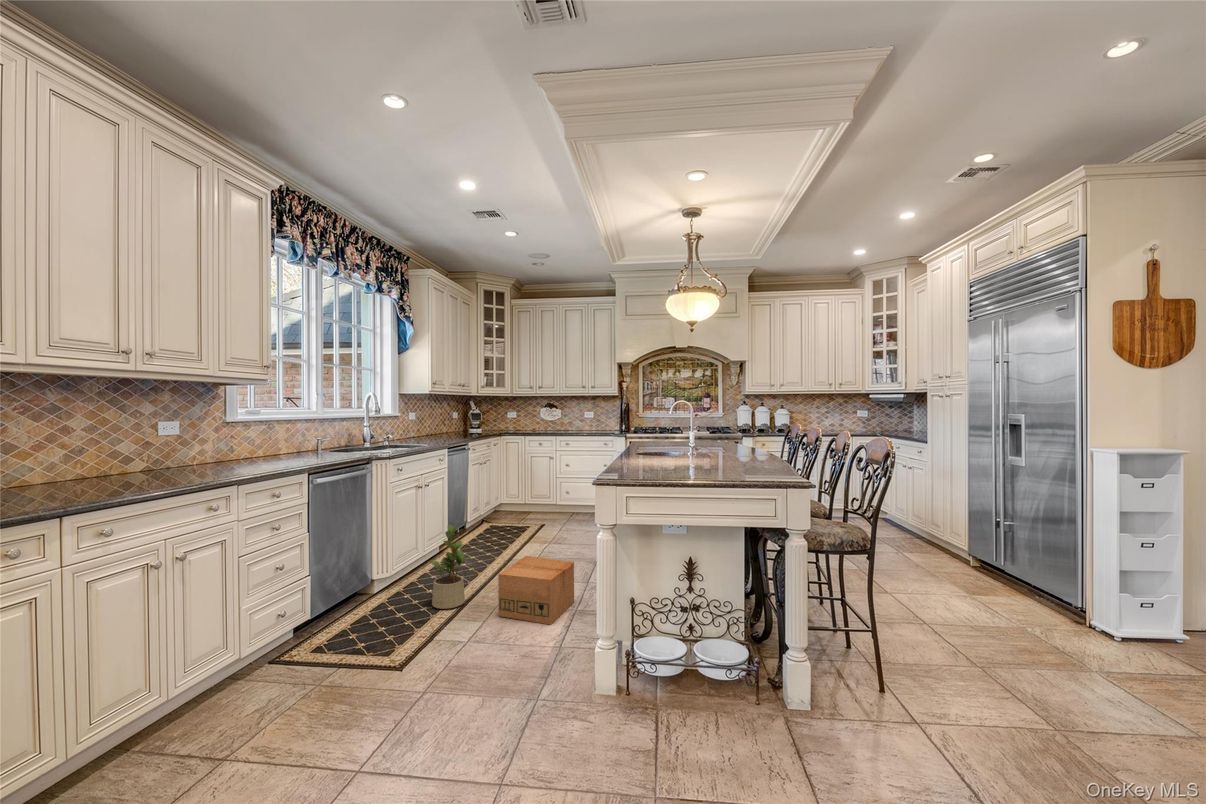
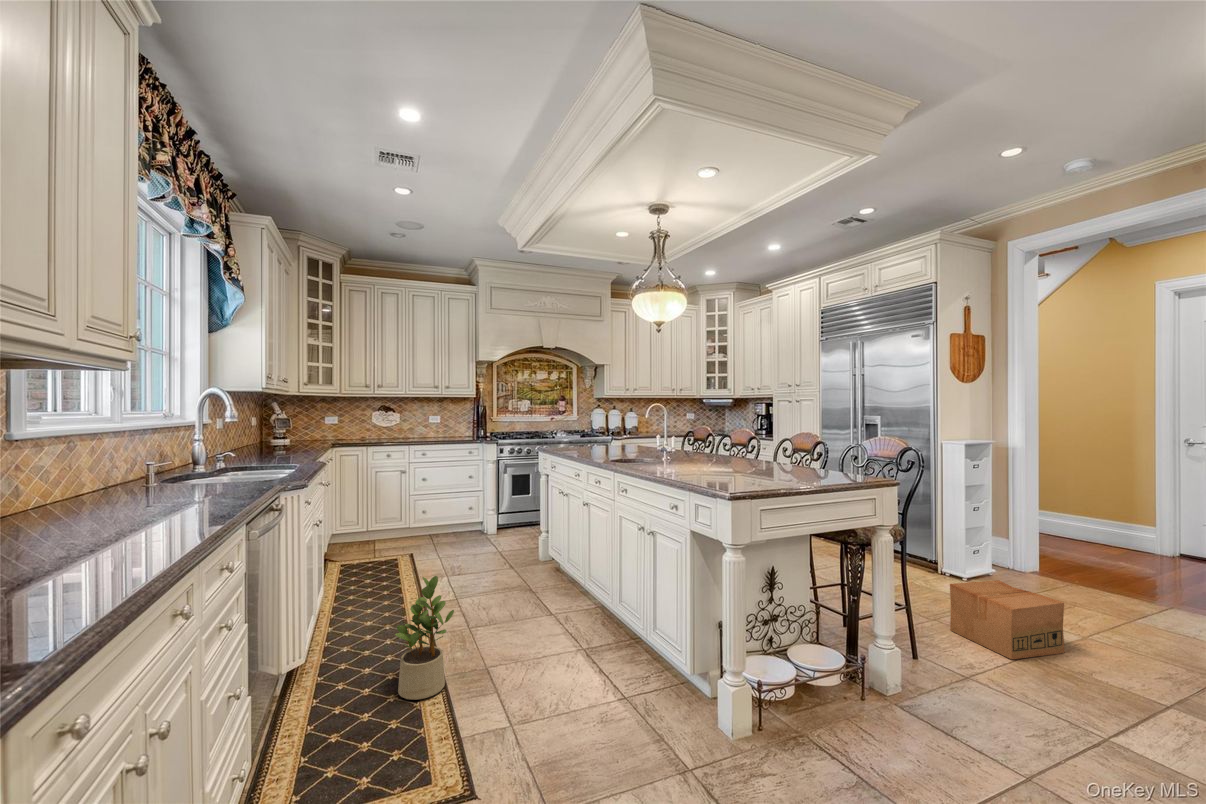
cardboard box: present [498,556,574,625] -> present [950,580,1064,659]

